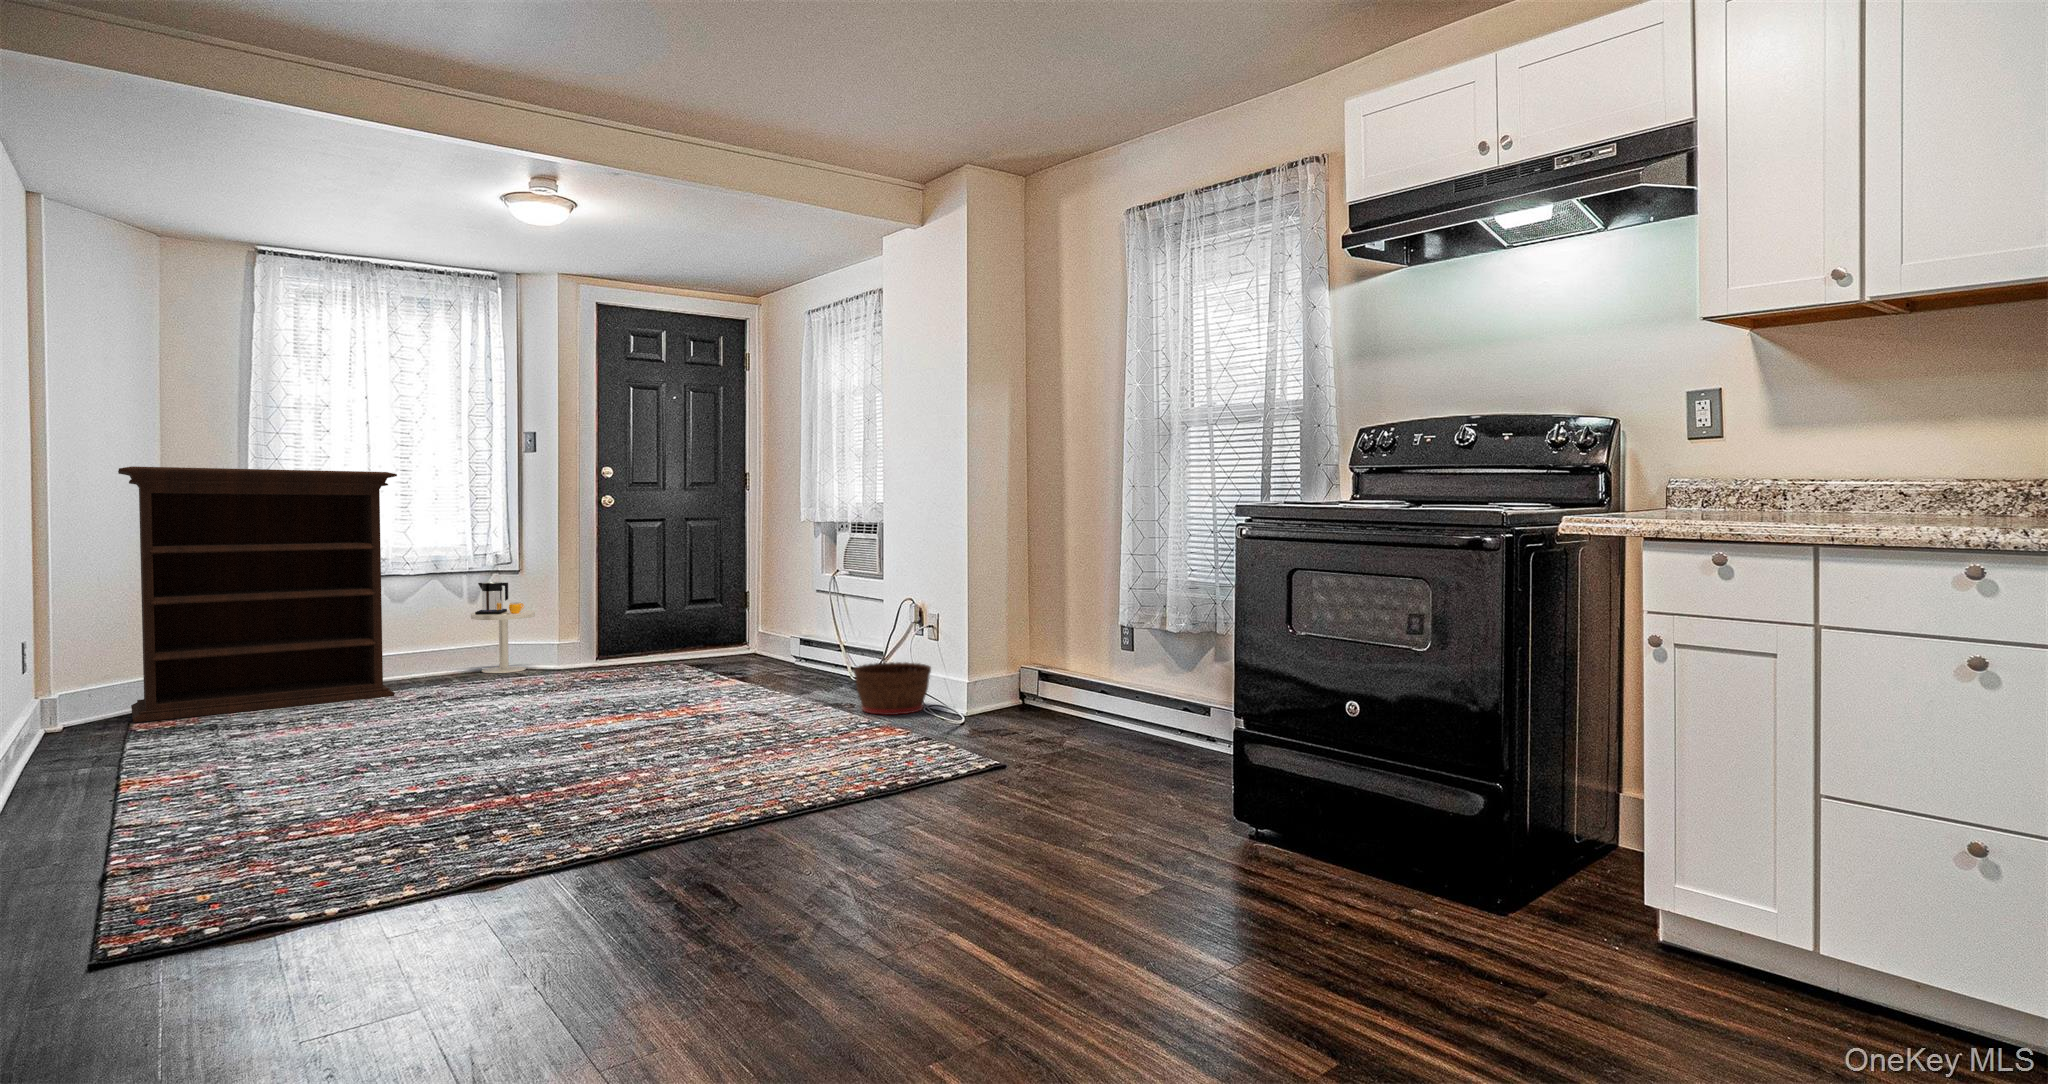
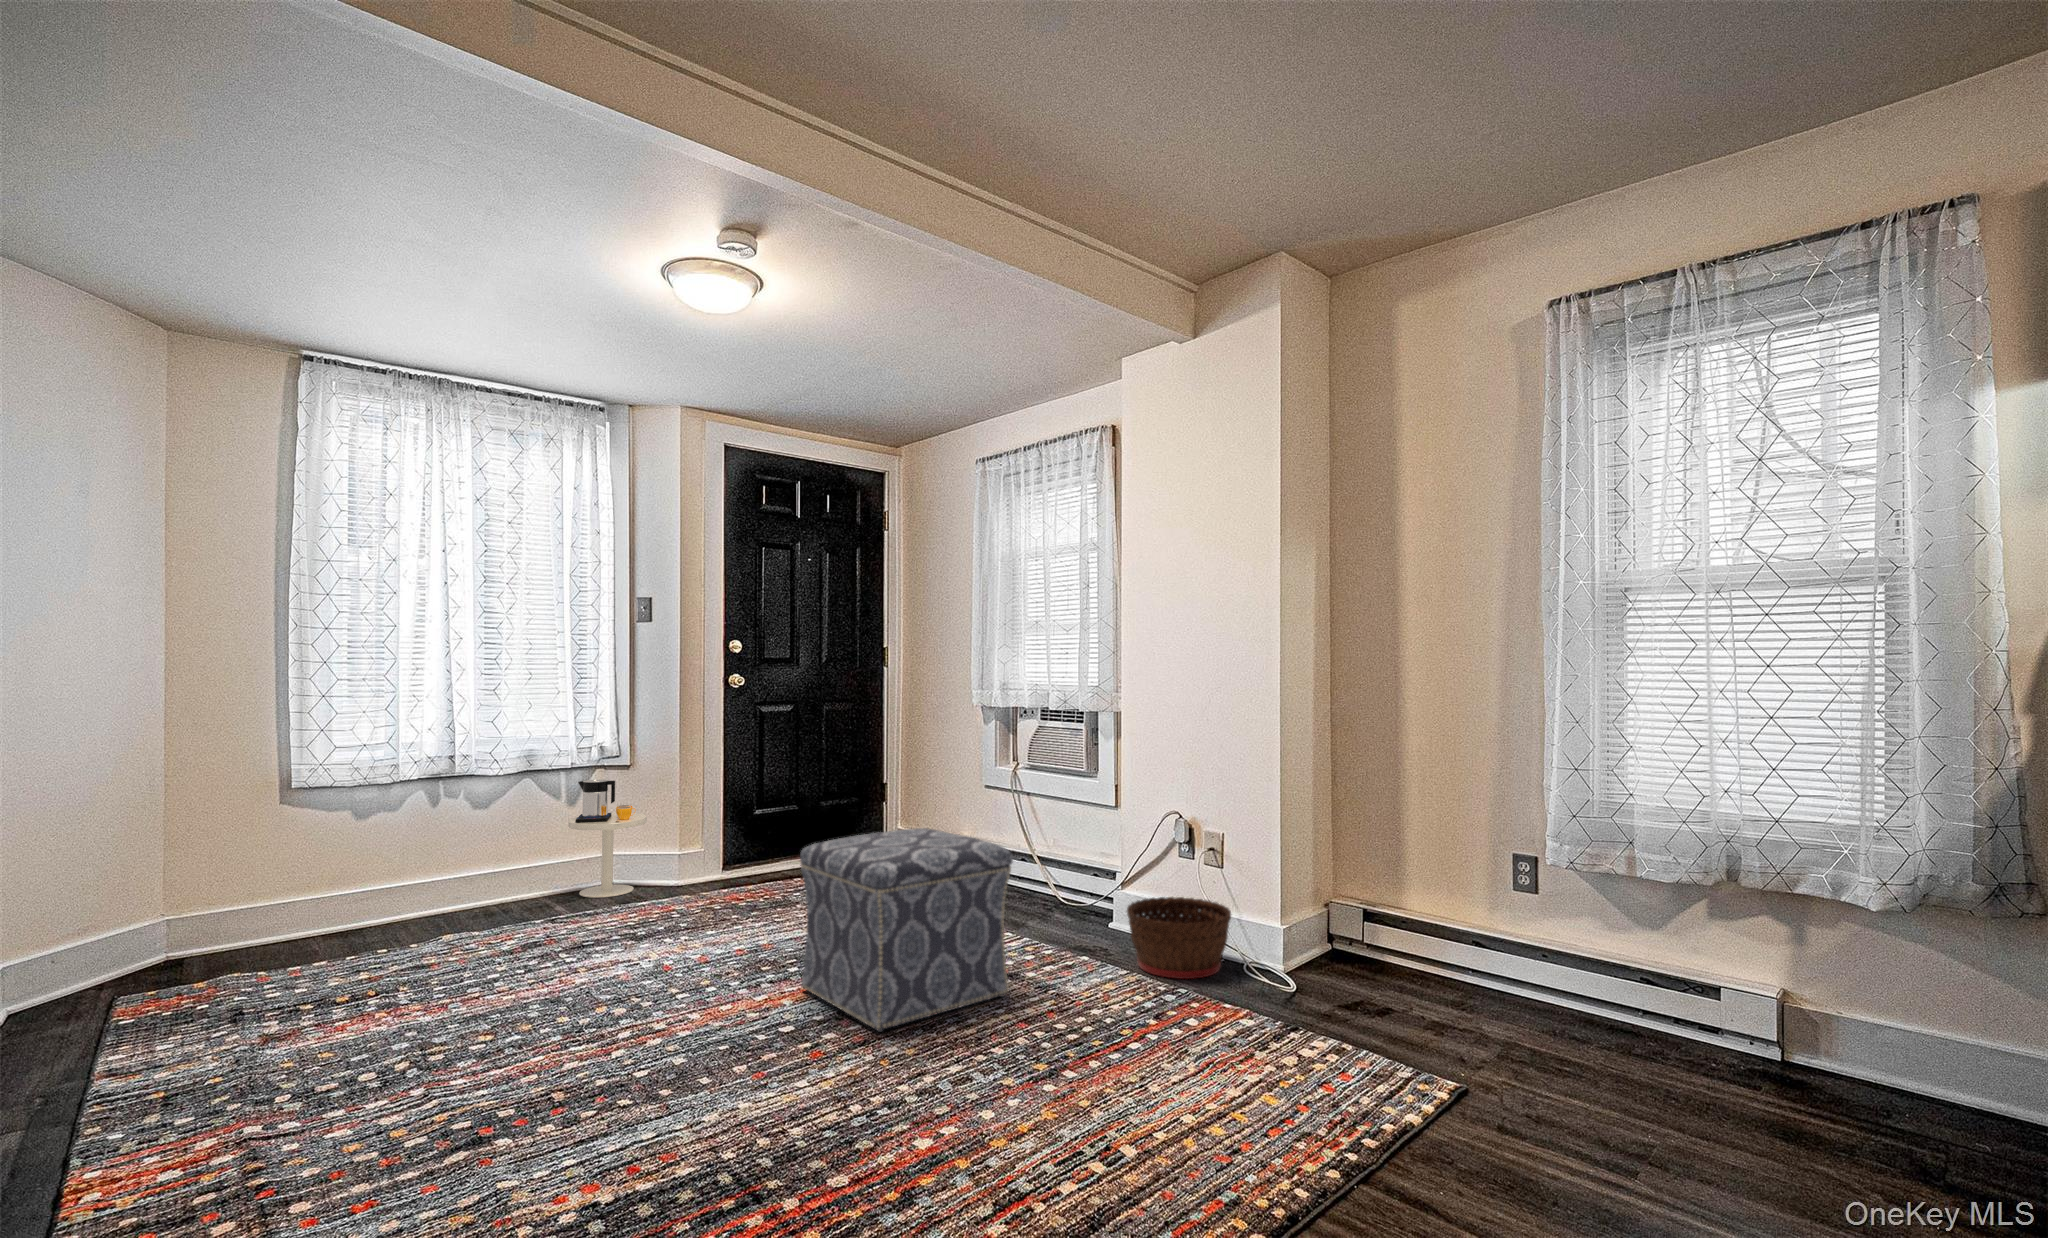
bookshelf: present [118,466,397,722] -> none [114,643,498,1014]
ottoman: none [602,607,752,734] -> present [800,828,1013,1032]

